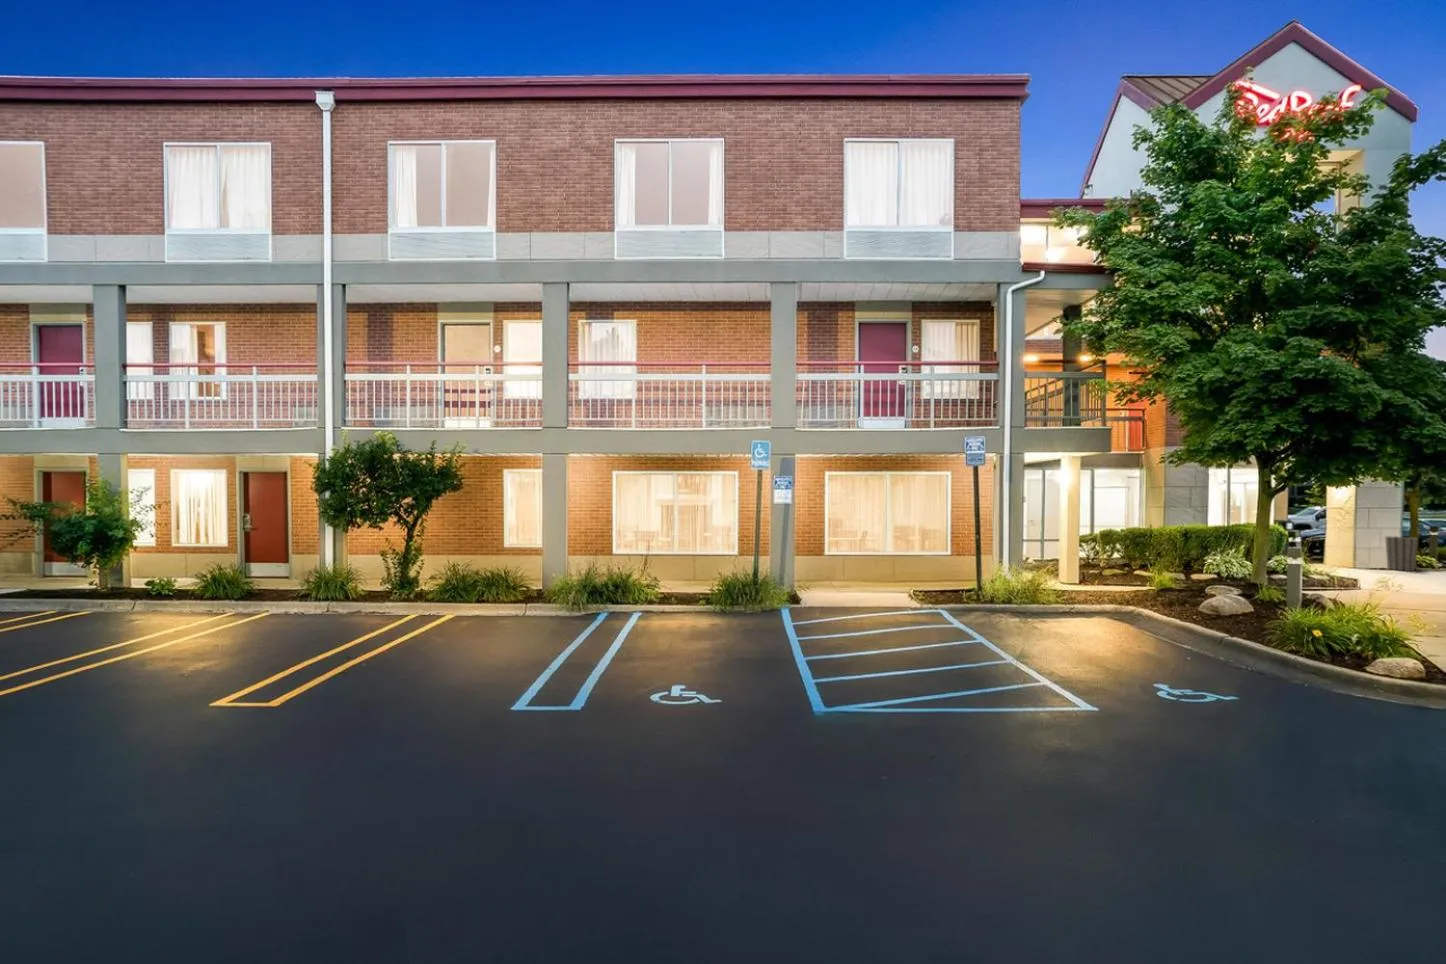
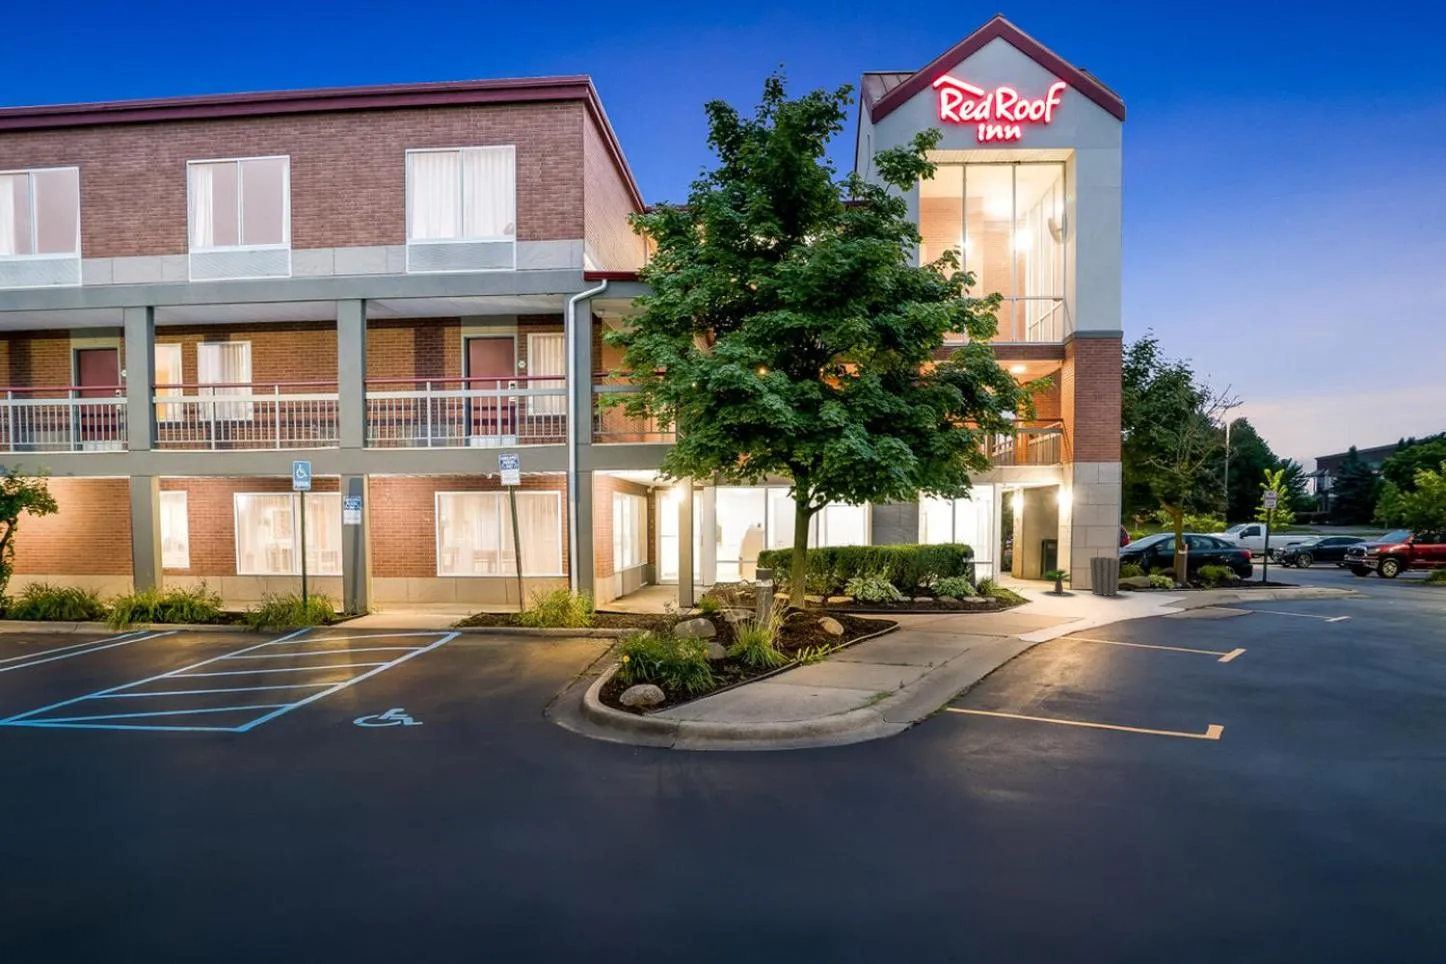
potted plant: none [1342,547,1379,569] -> present [1045,569,1072,593]

